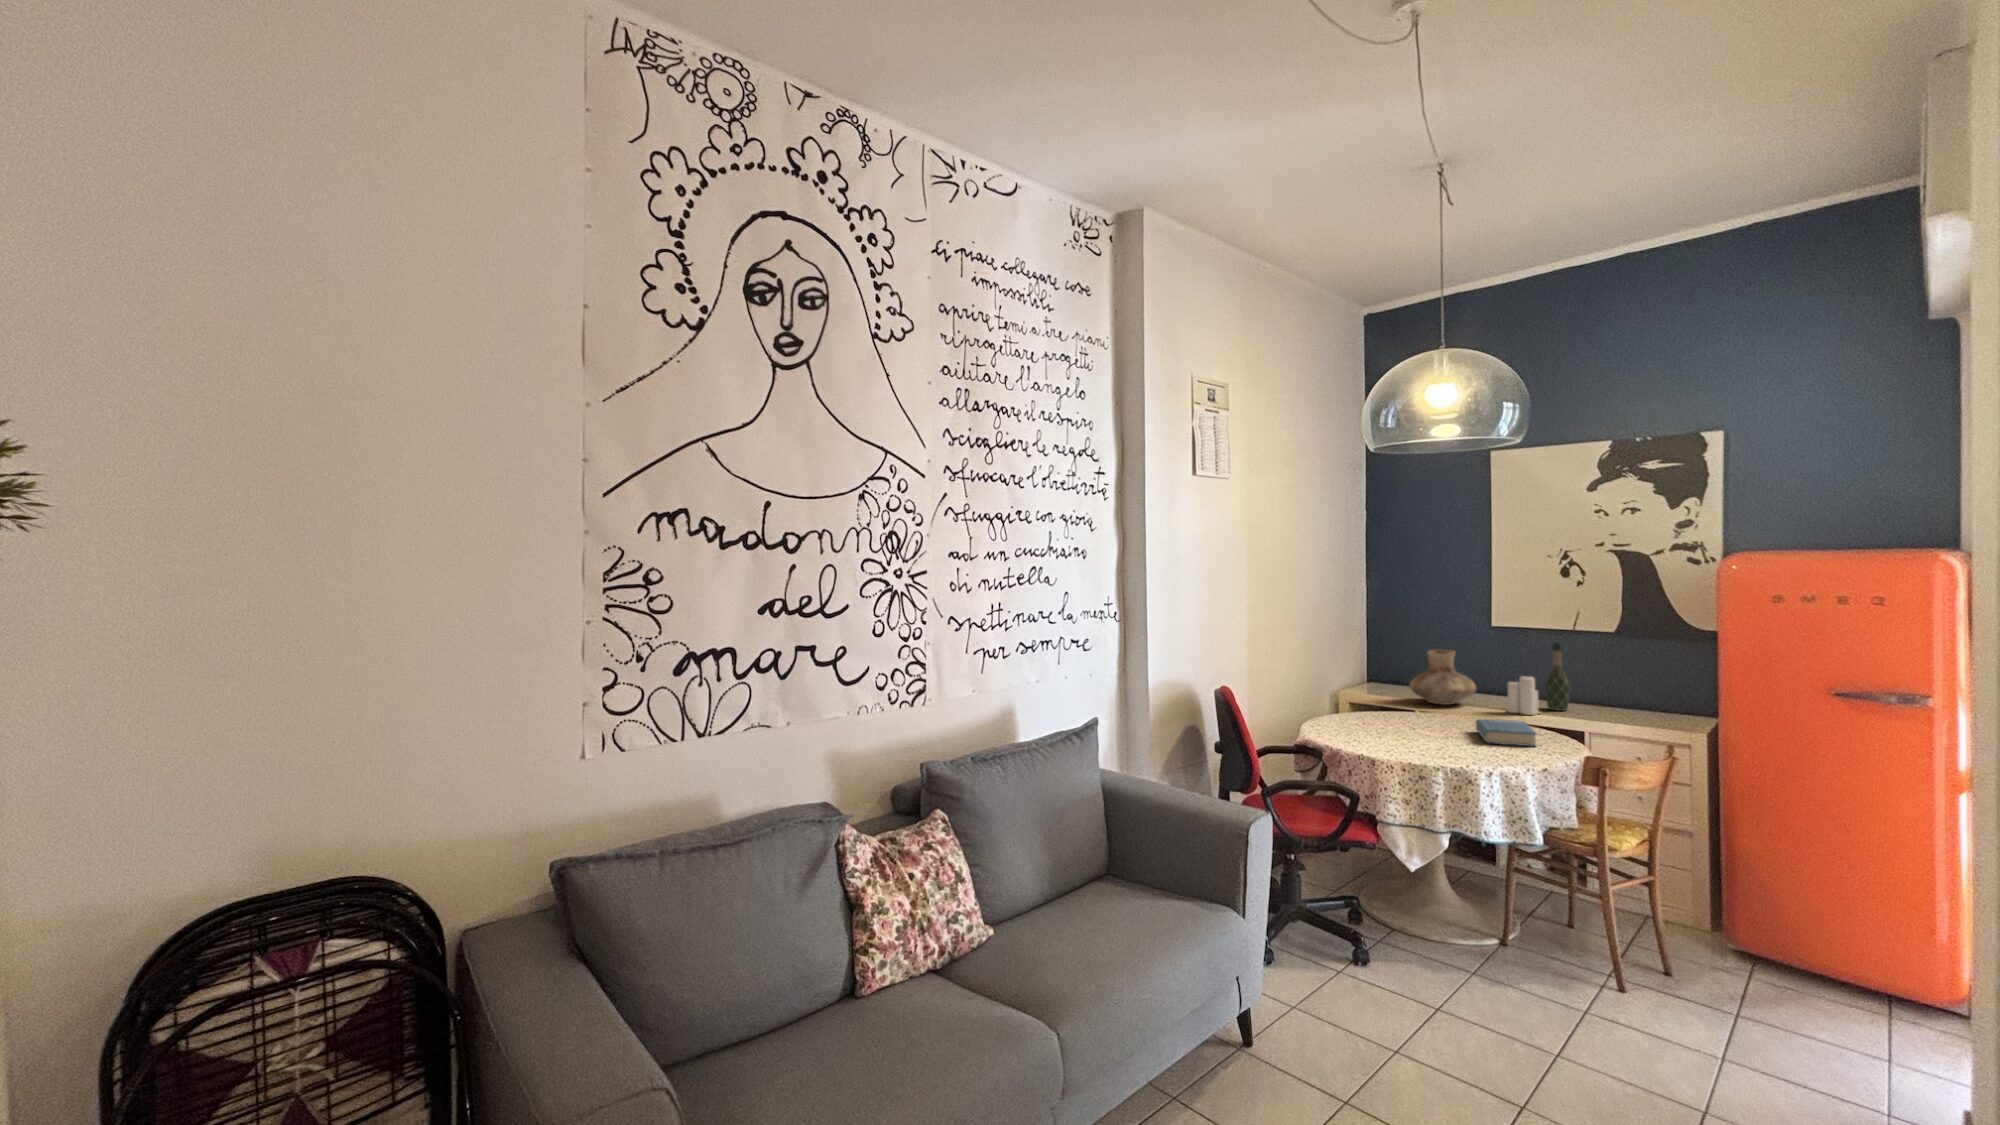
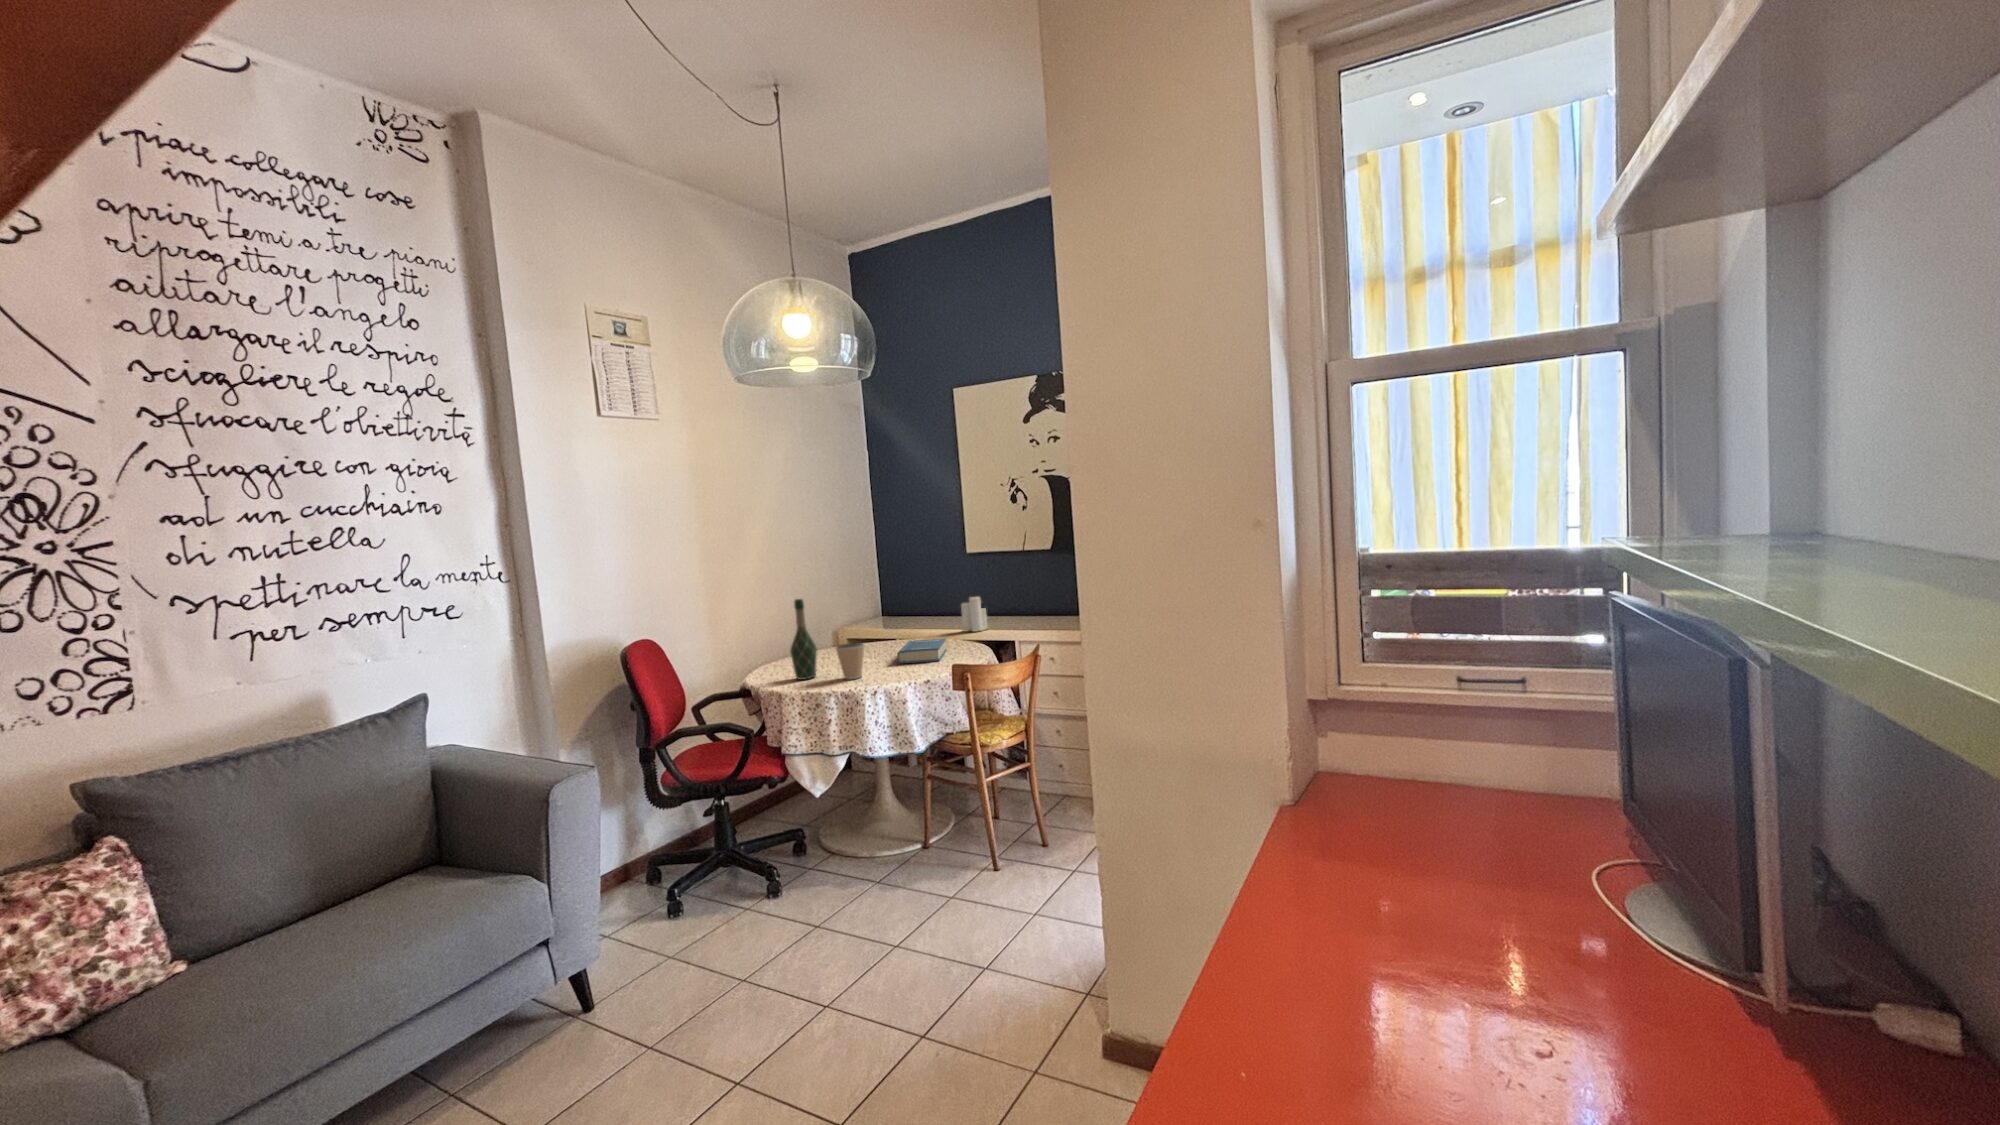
wine bottle: present [1545,642,1570,711] -> present [790,599,817,680]
vase: present [1410,650,1476,705] -> none [890,580,946,631]
coffee cup: none [1433,716,1468,755] -> present [836,643,865,680]

